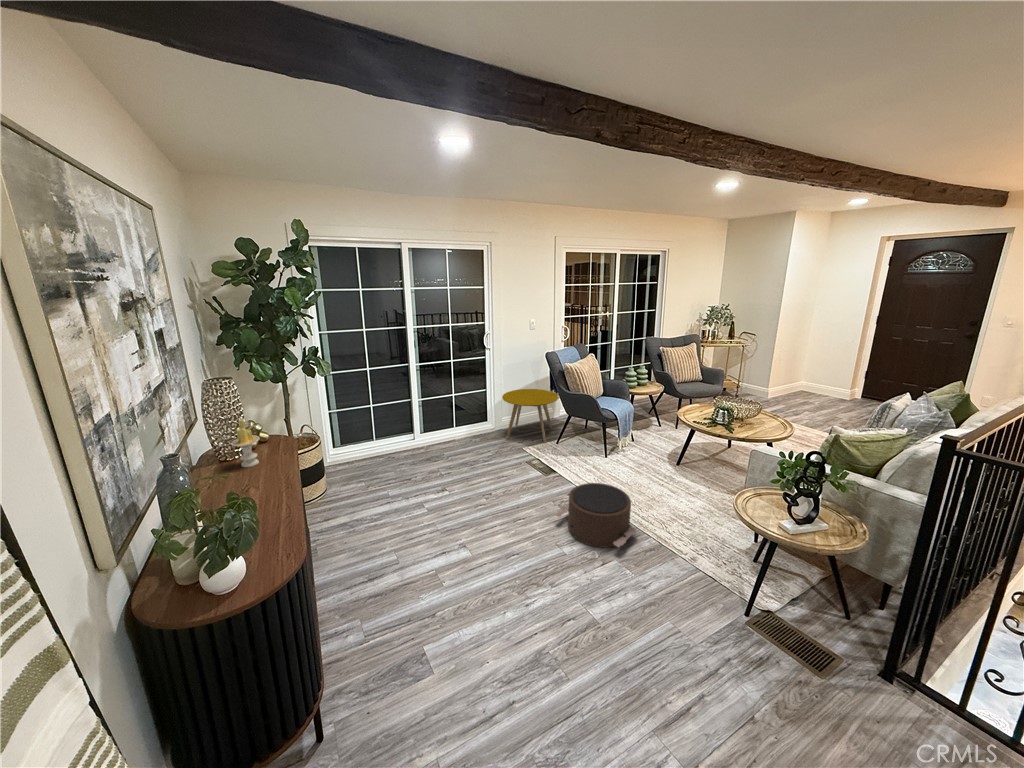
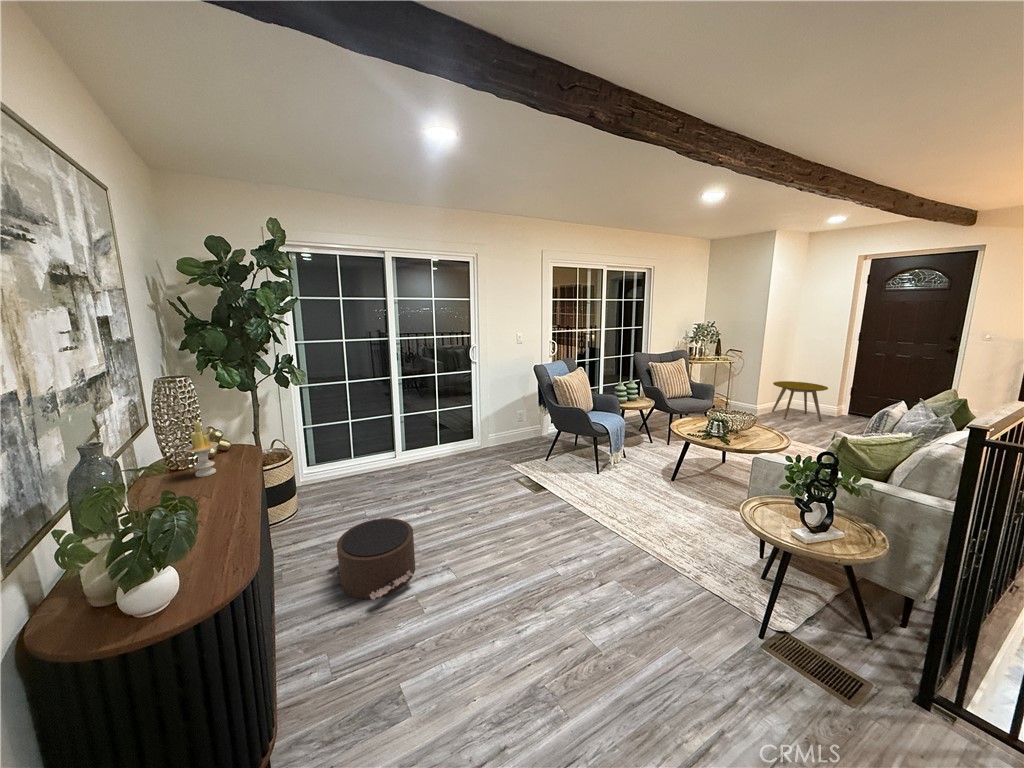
side table: present [502,389,558,443] -> present [772,381,828,421]
pouf: present [556,483,636,548] -> present [331,518,415,600]

